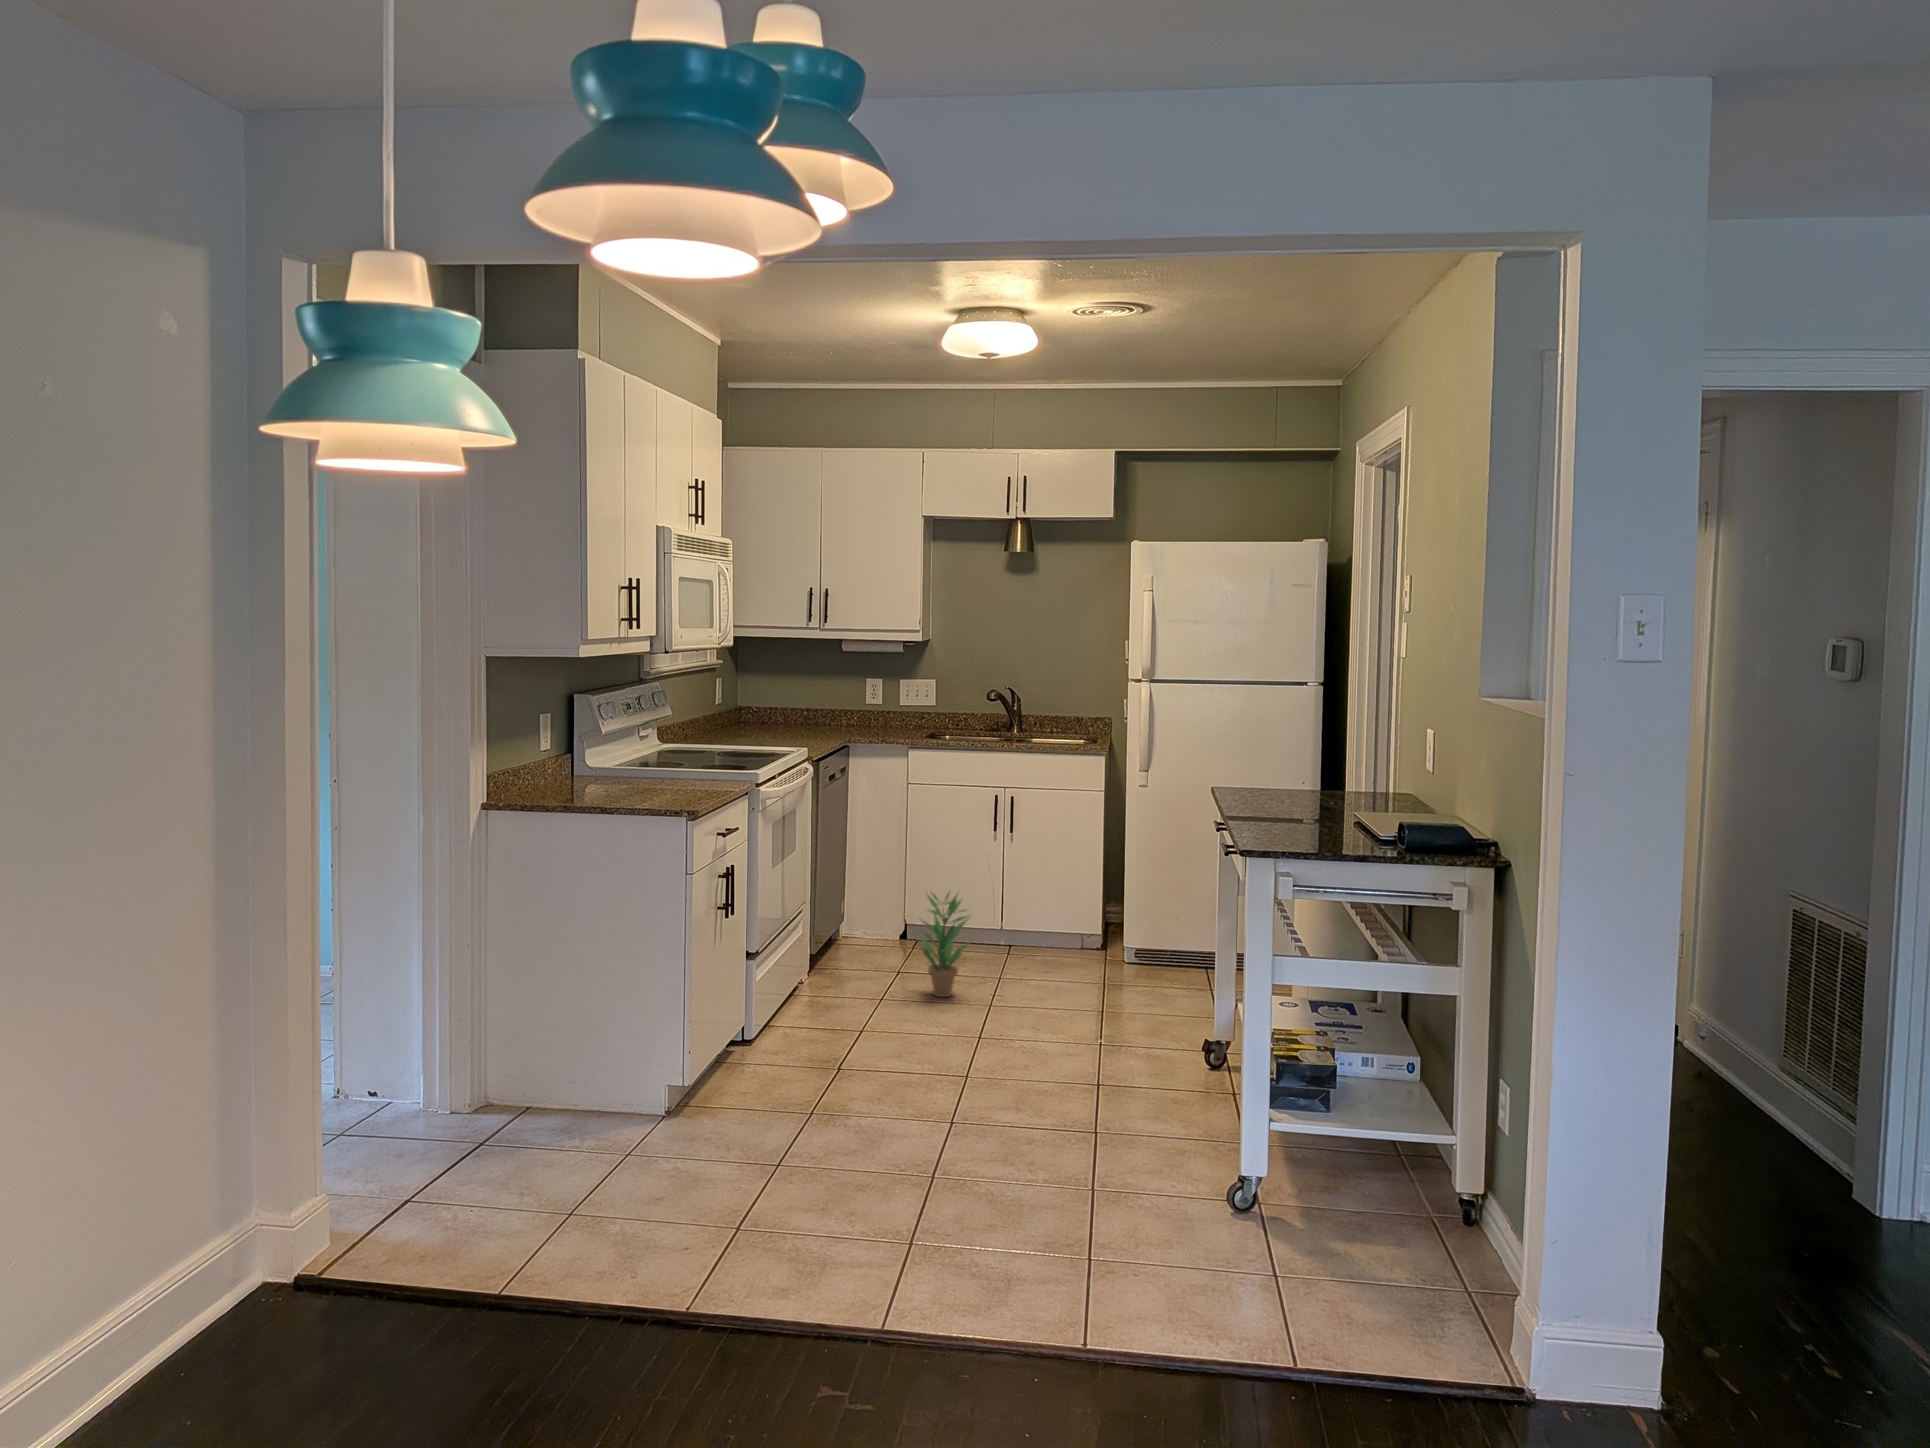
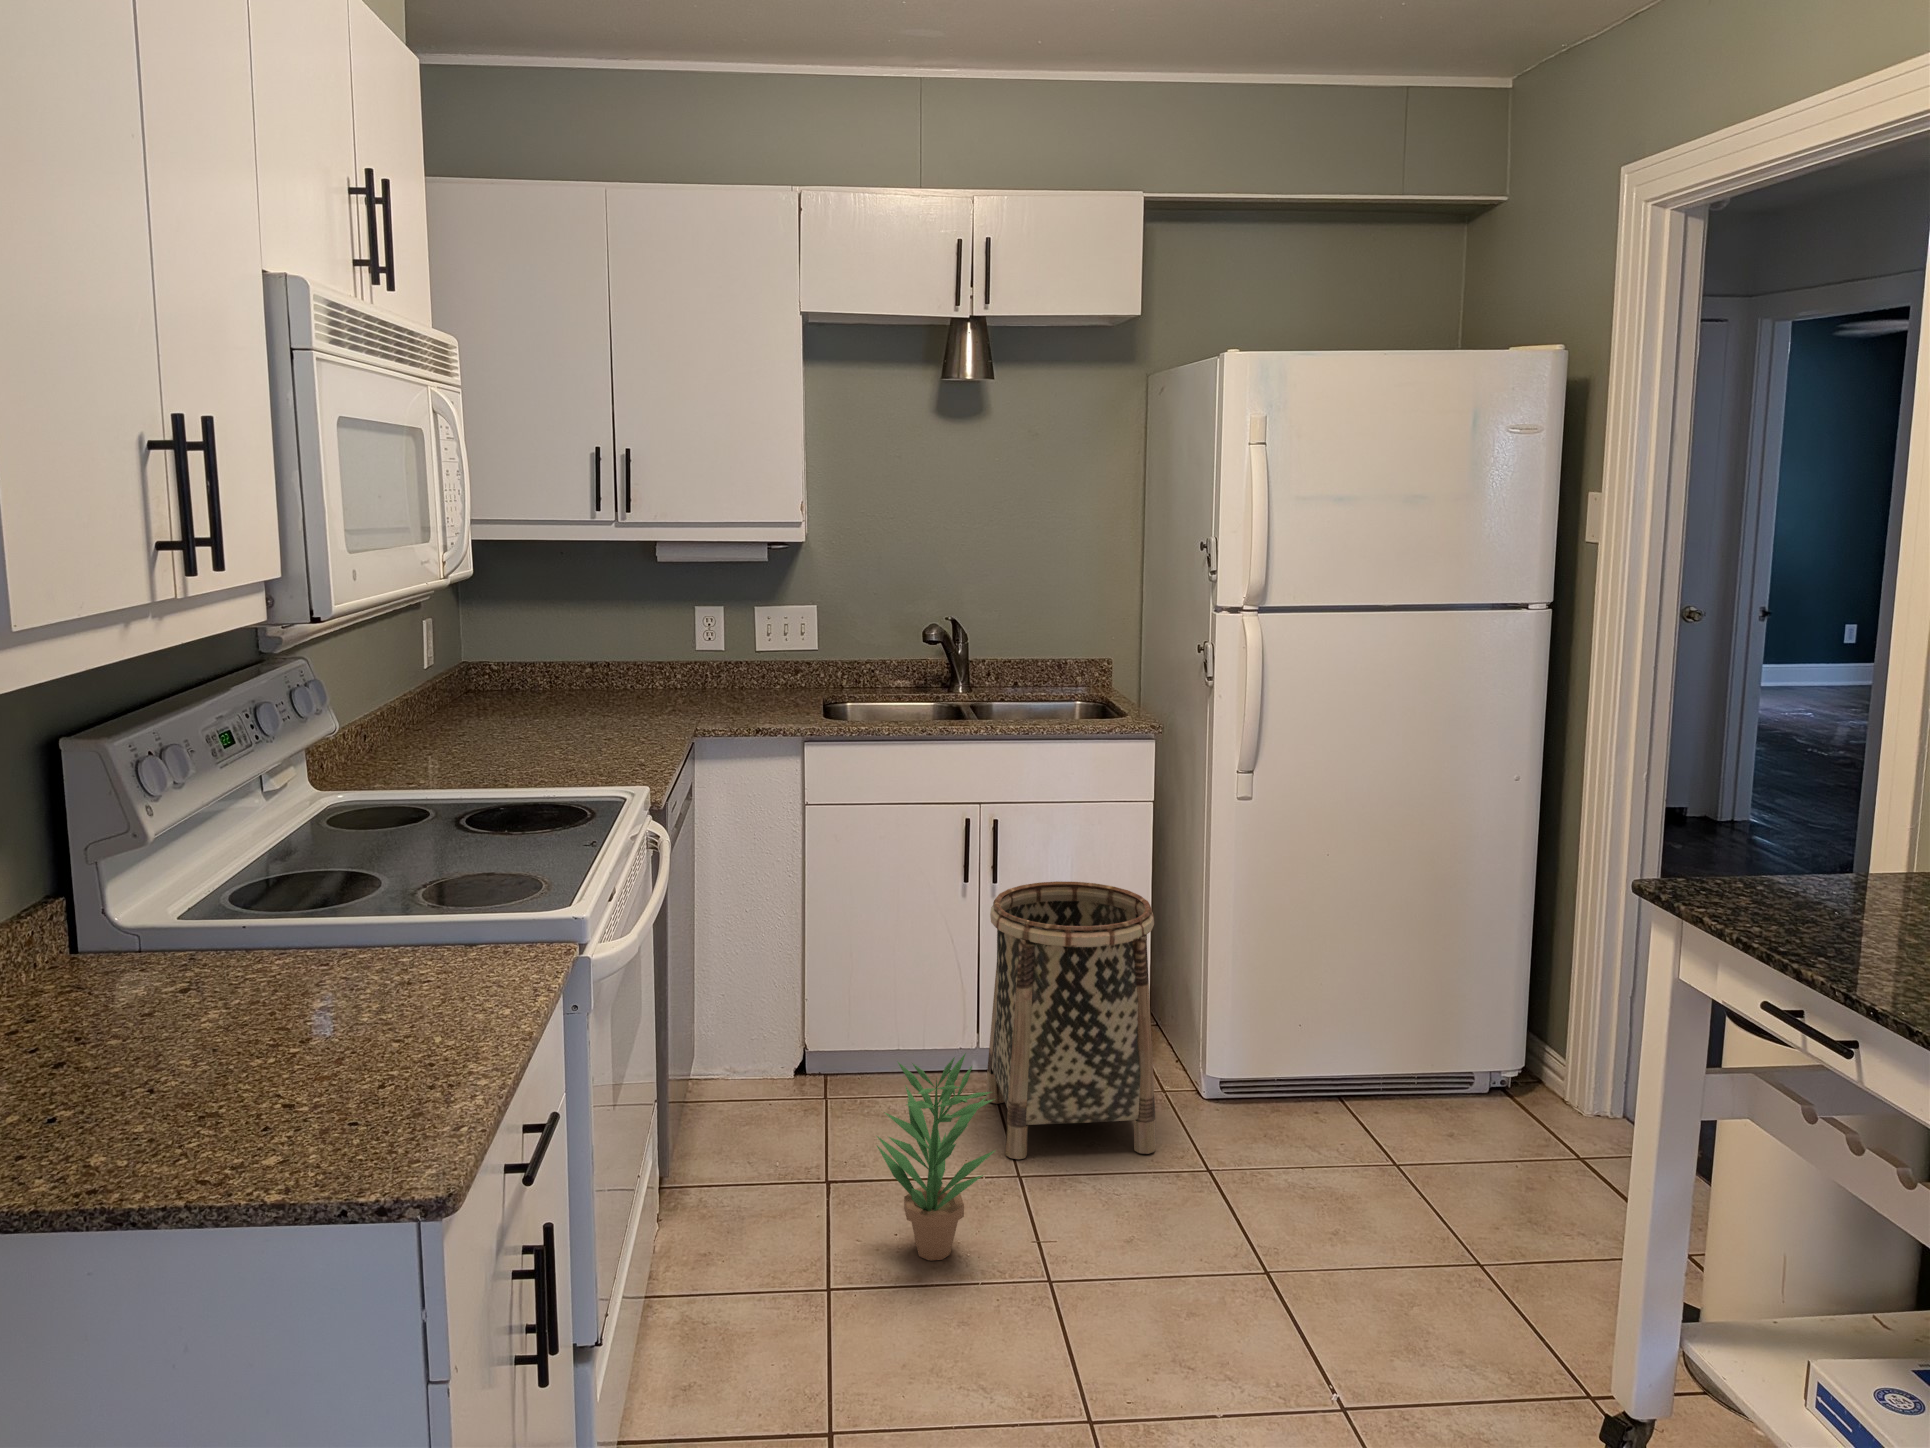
basket: none [1000,831,1090,975] -> present [986,881,1156,1159]

